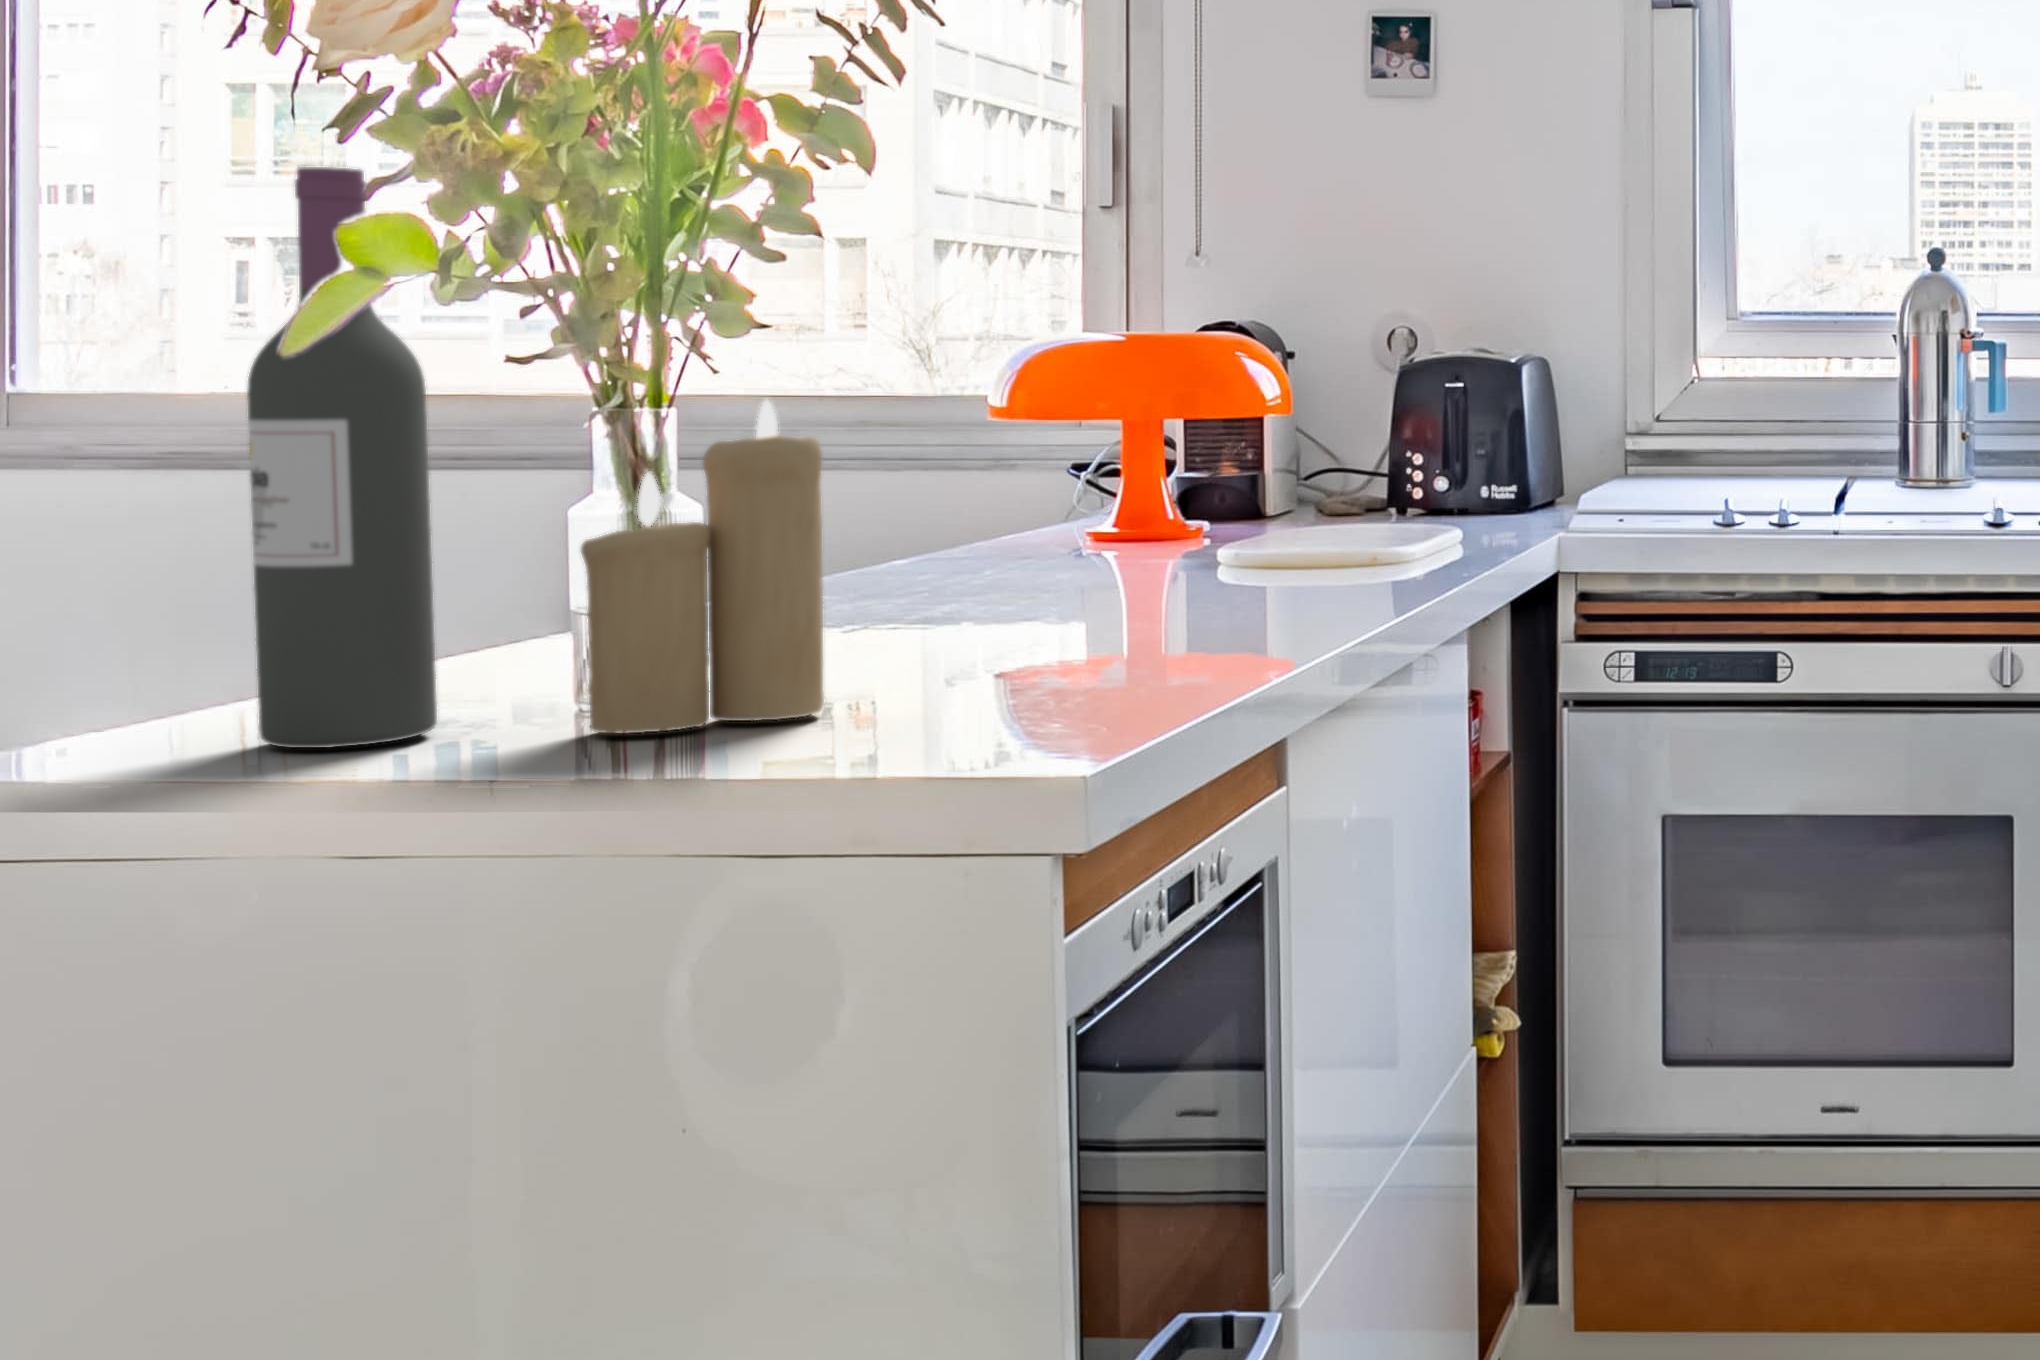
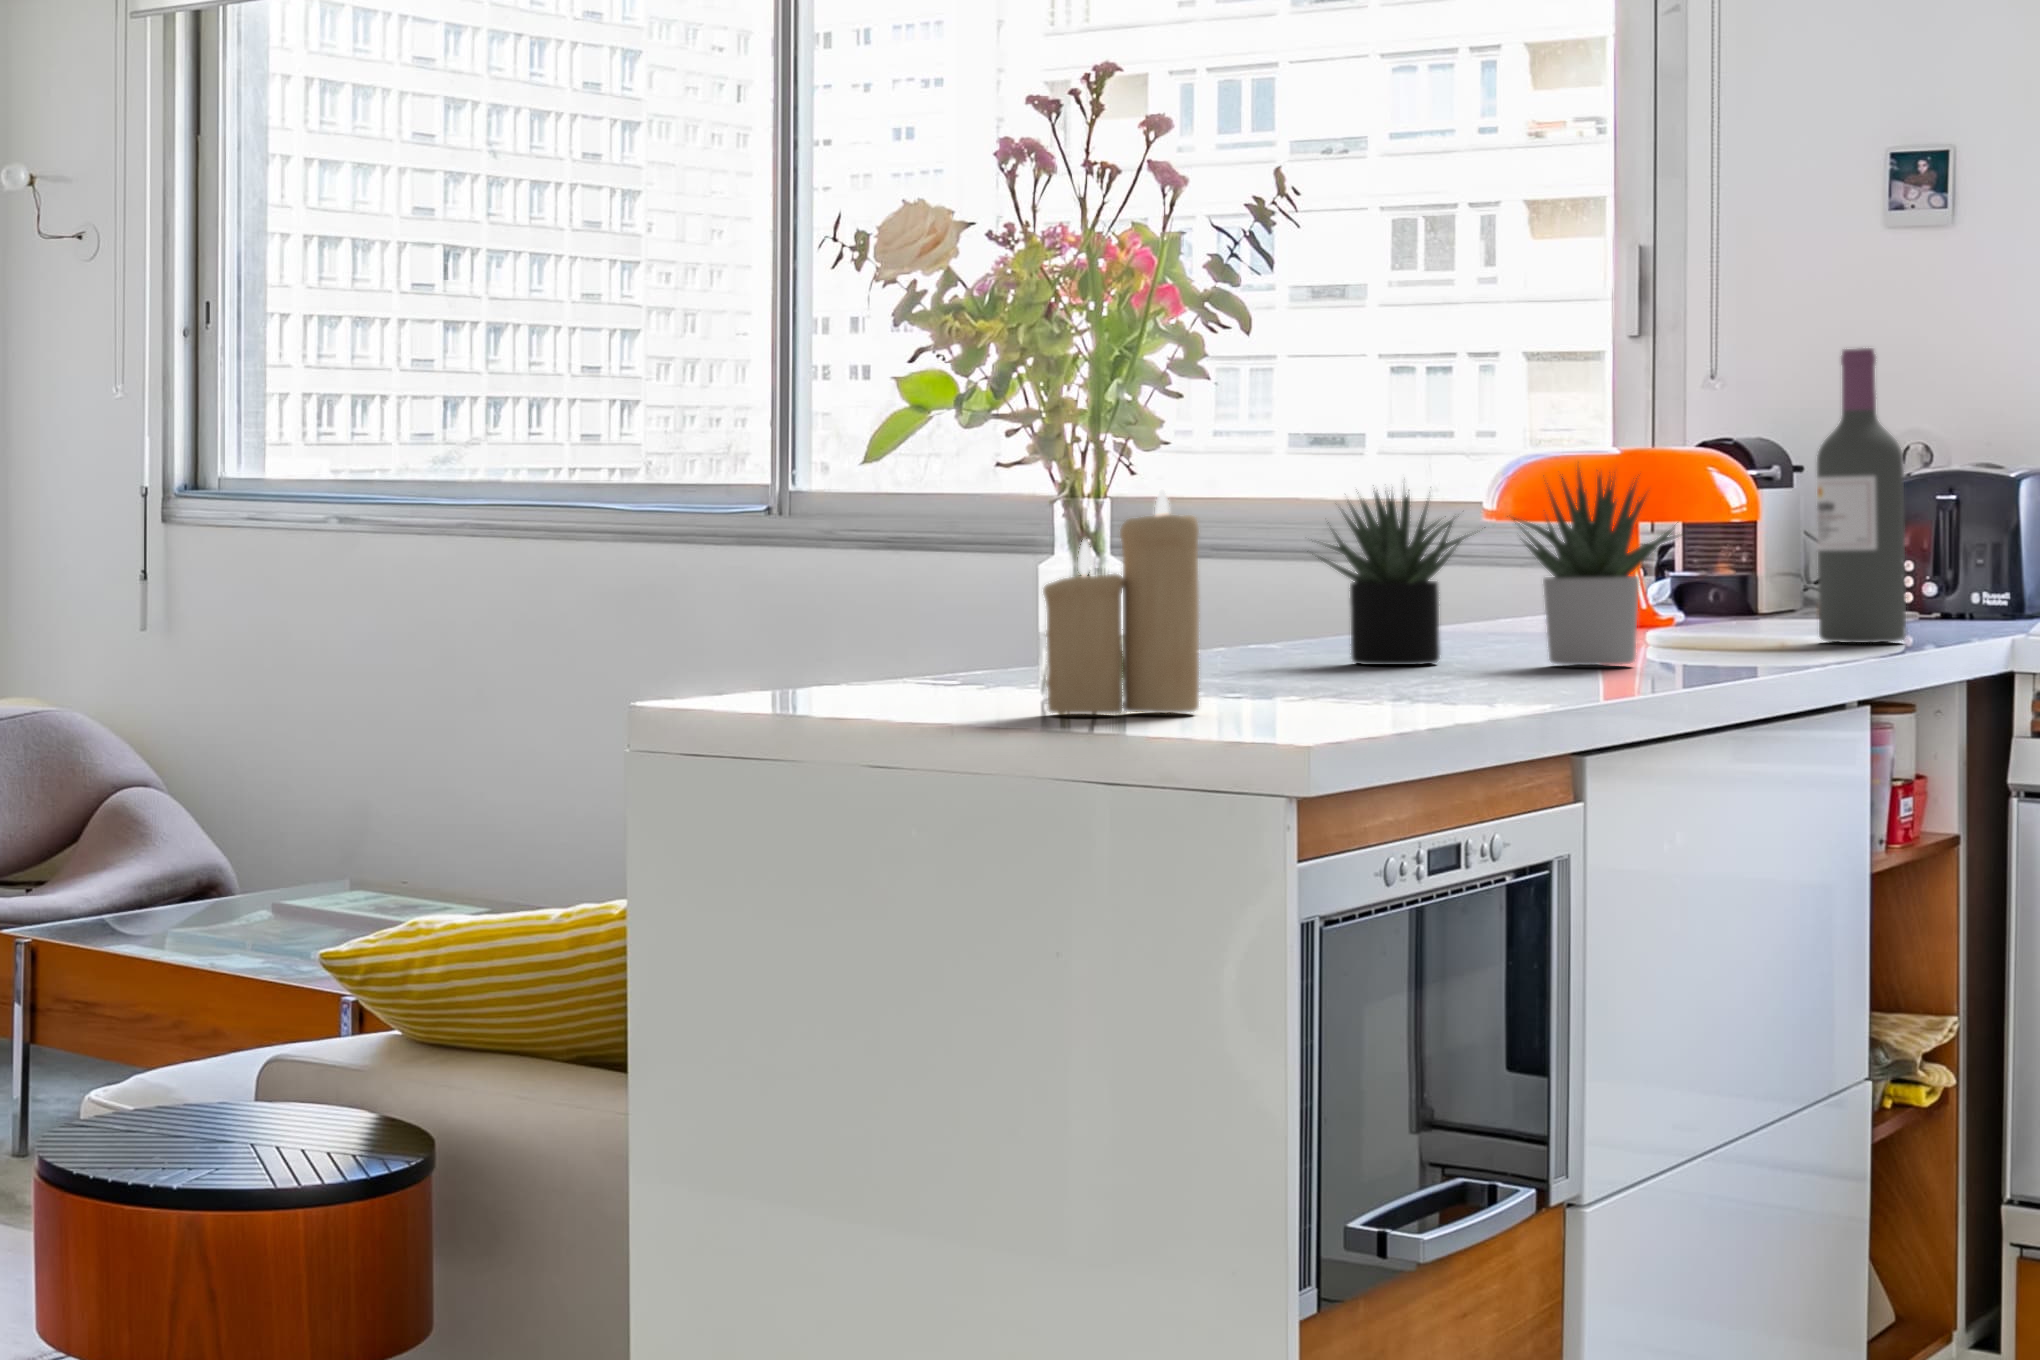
wine bottle: present [247,167,437,748] -> present [1817,348,1906,643]
succulent plant: none [894,362,1323,596] -> present [1318,471,1687,665]

